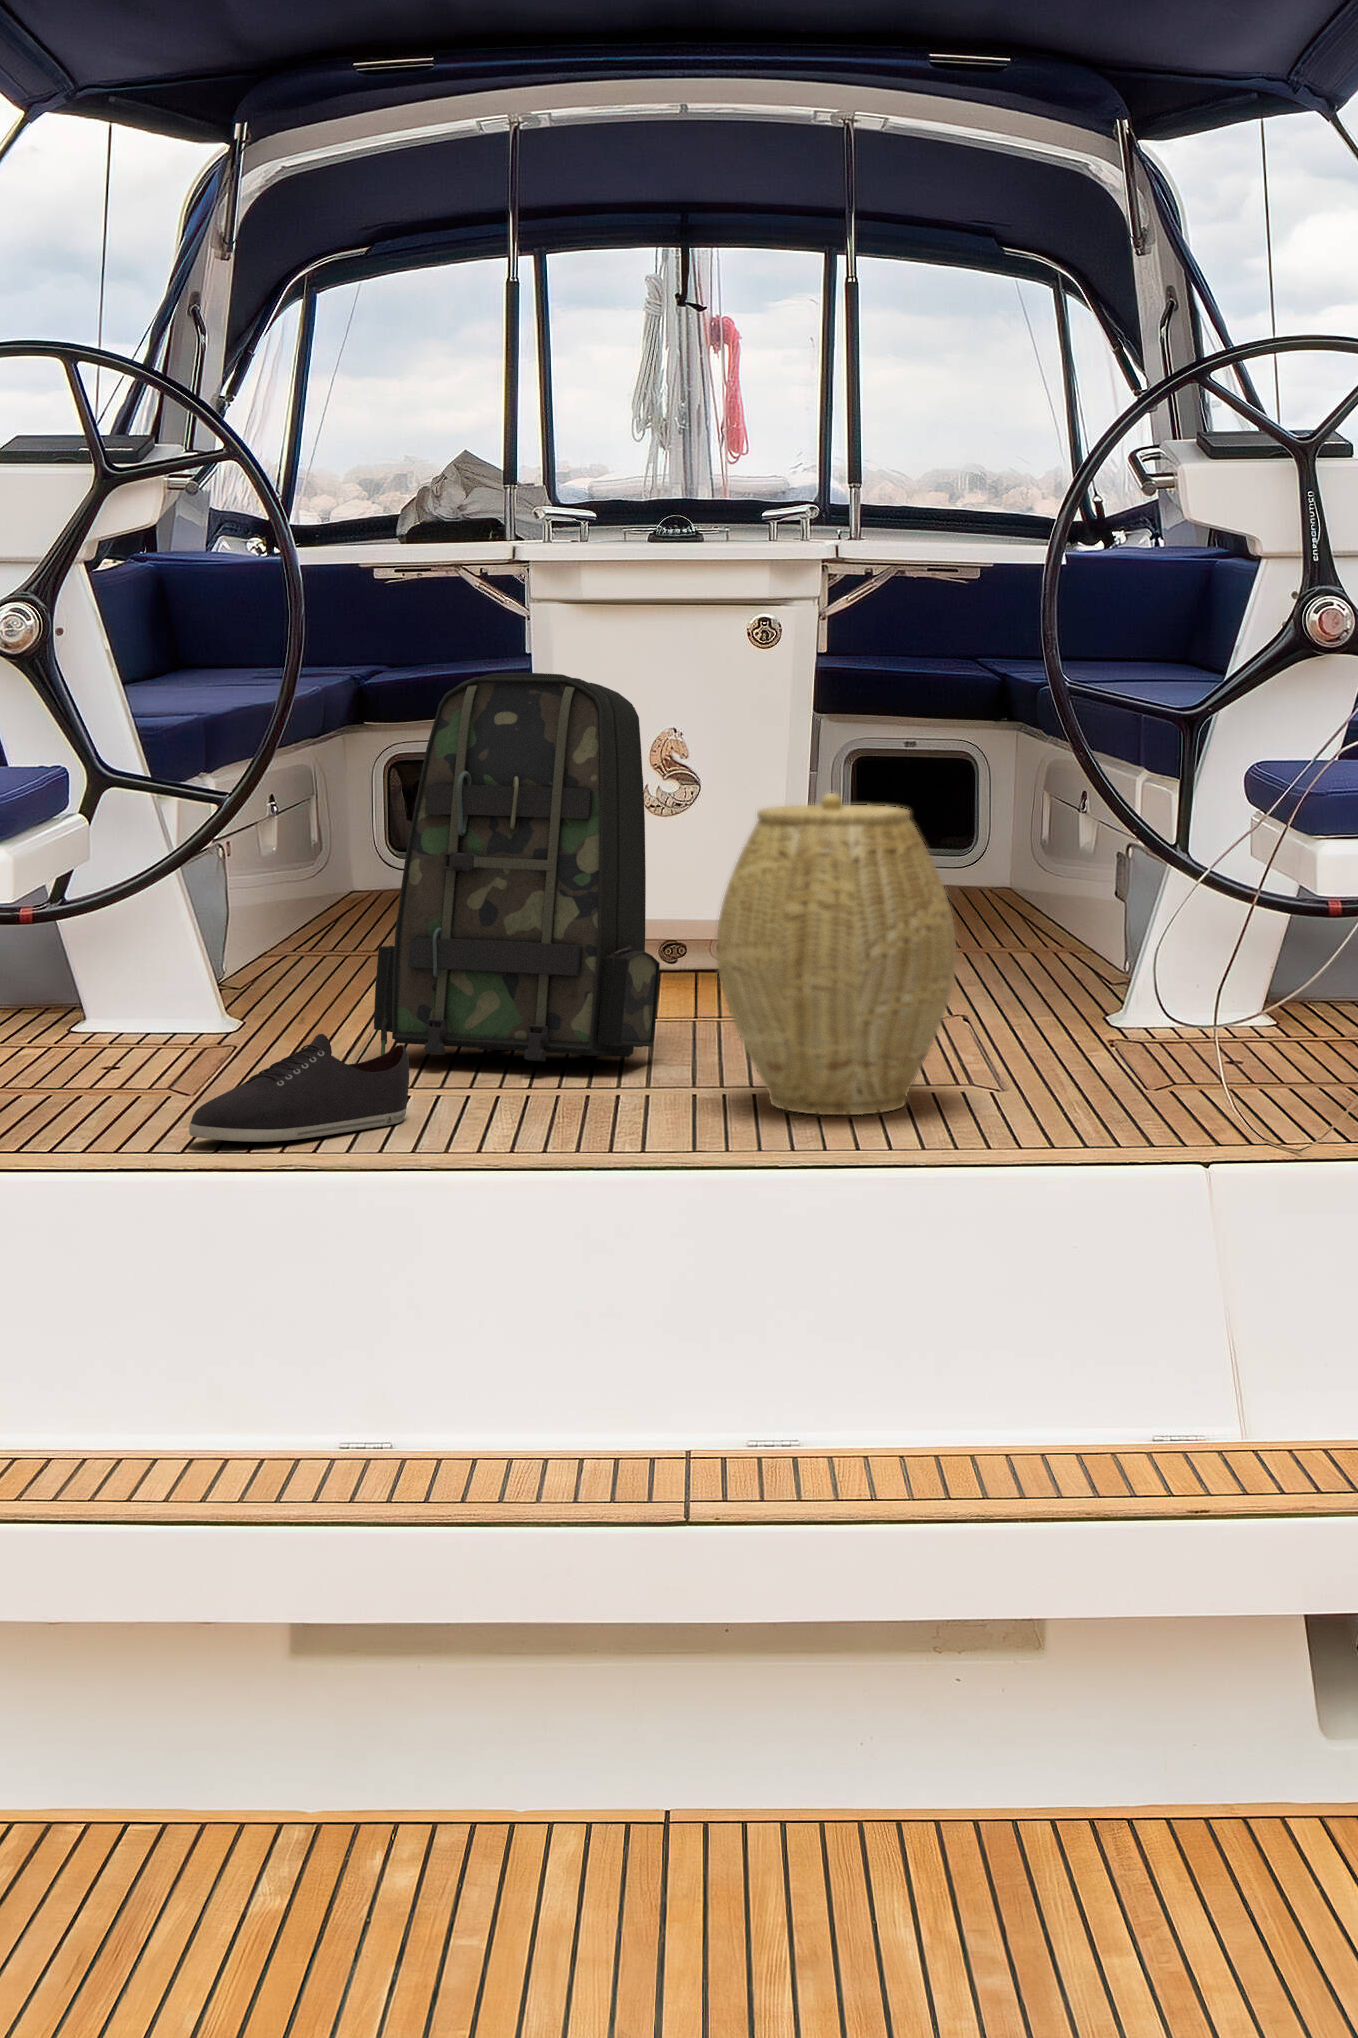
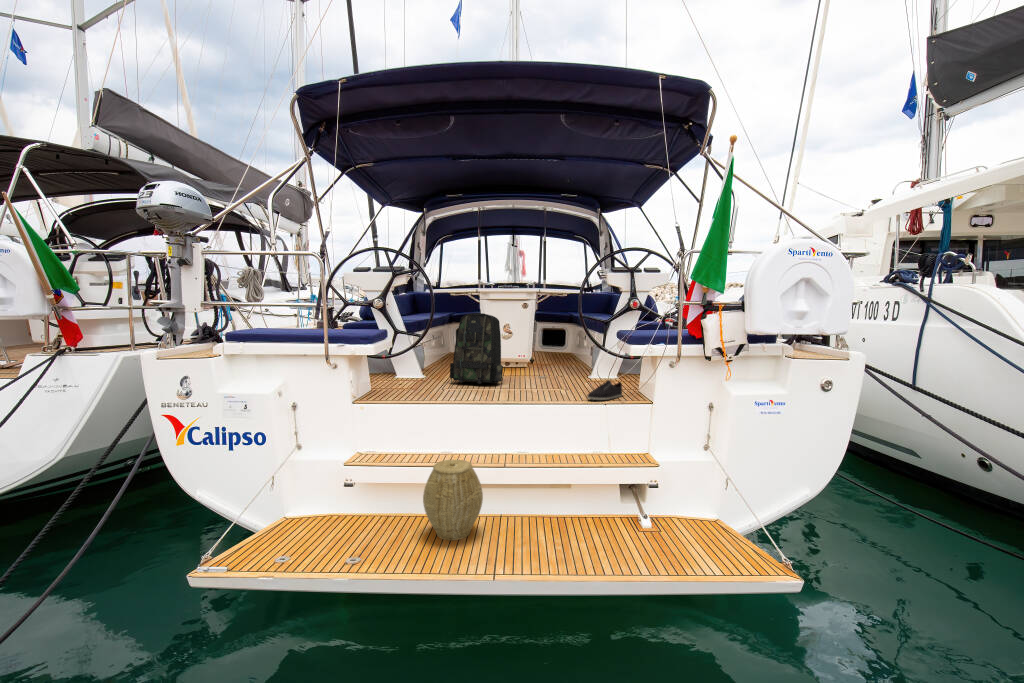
woven basket: present [716,793,957,1115] -> present [423,460,483,540]
shoe: present [189,1034,409,1141] -> present [587,380,622,400]

